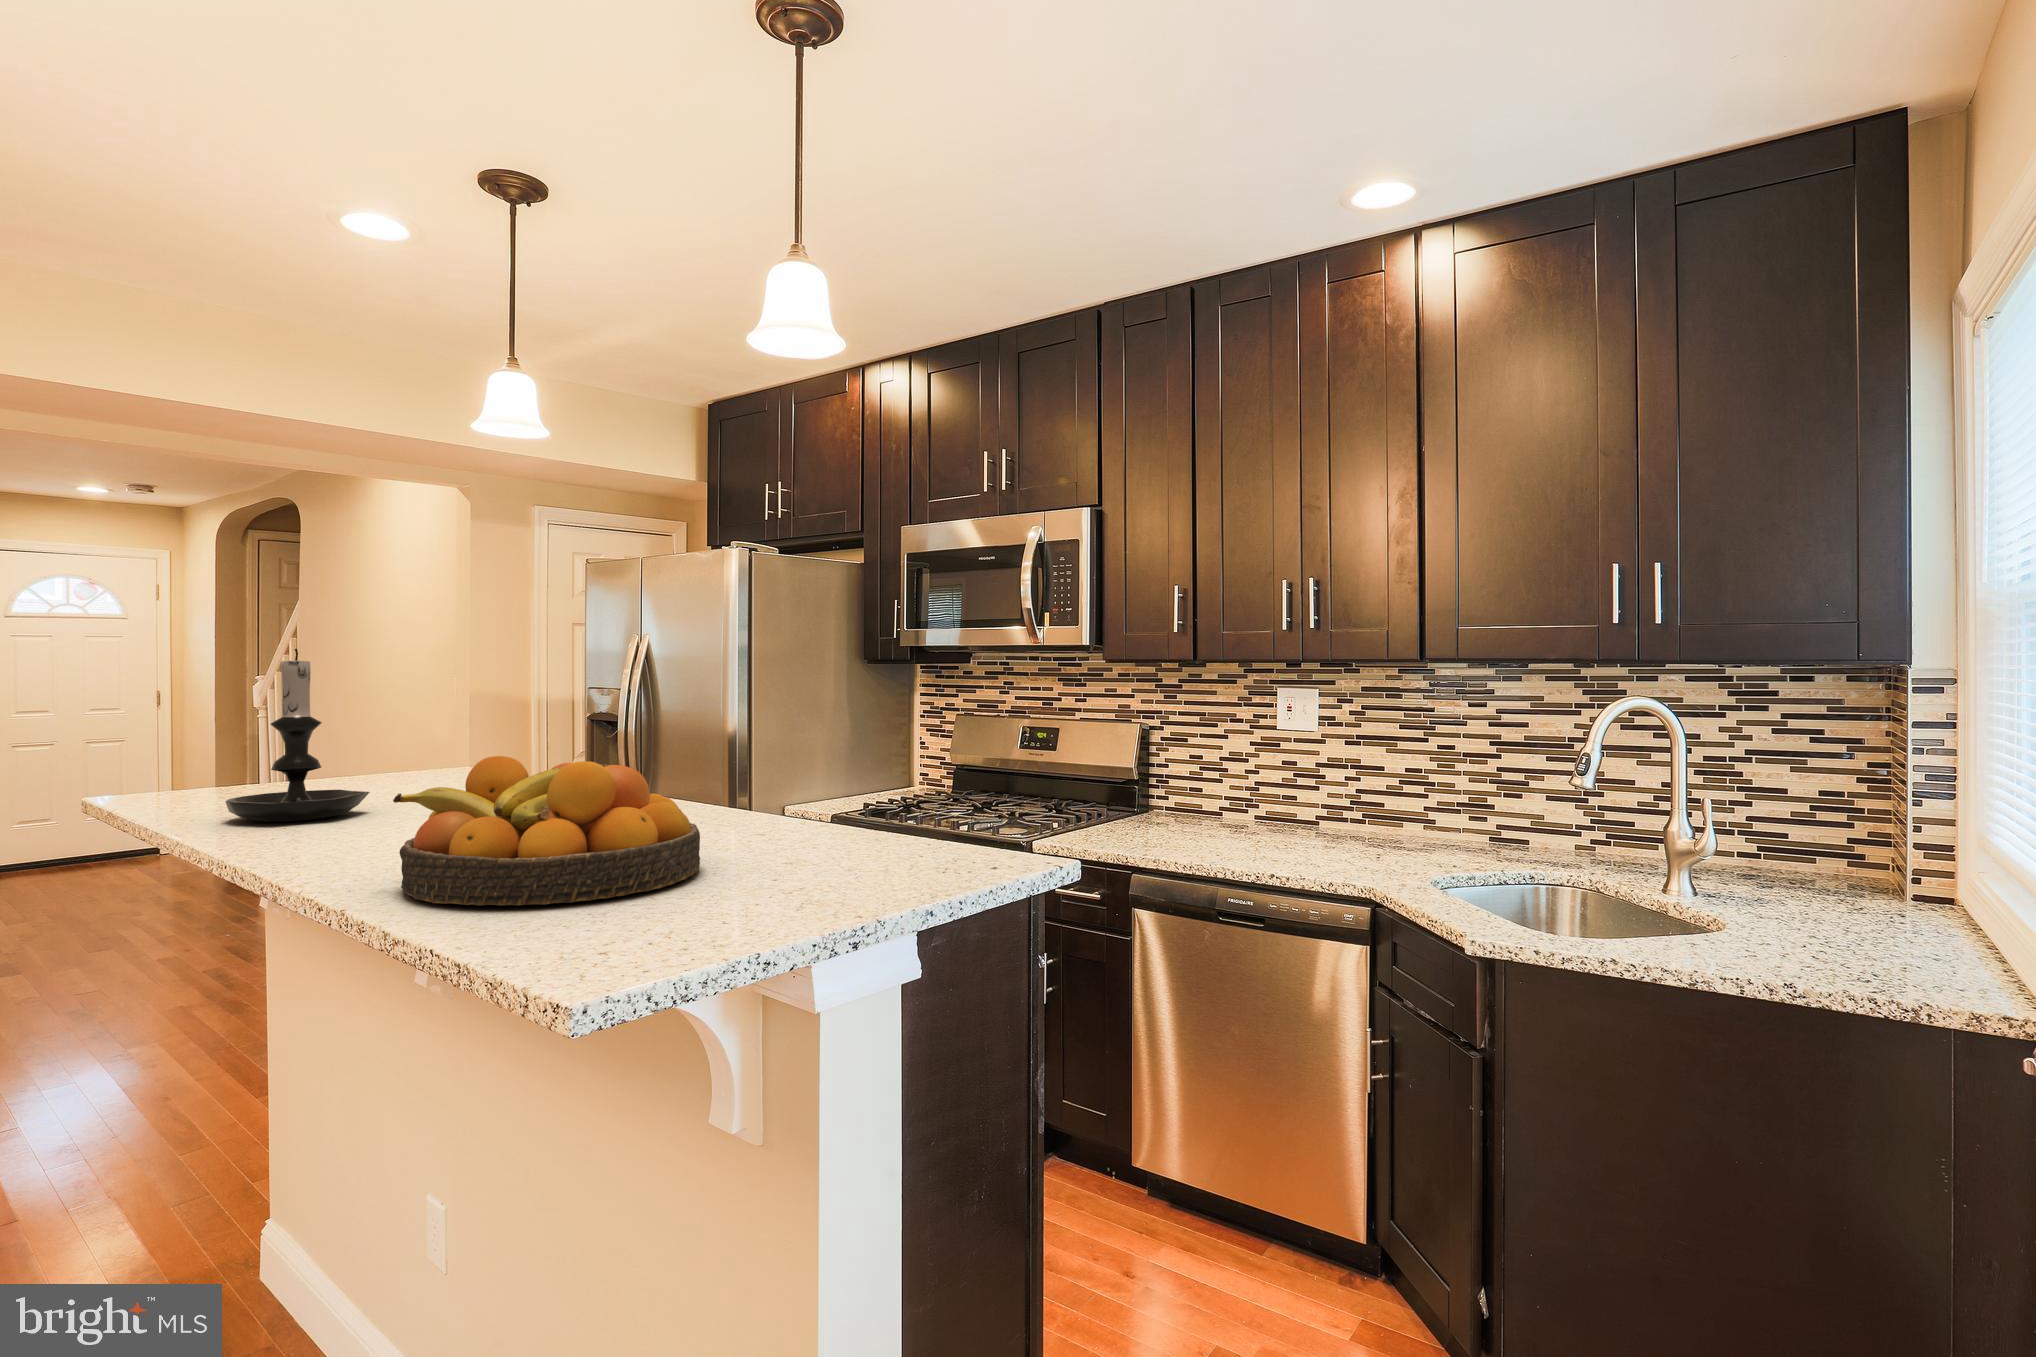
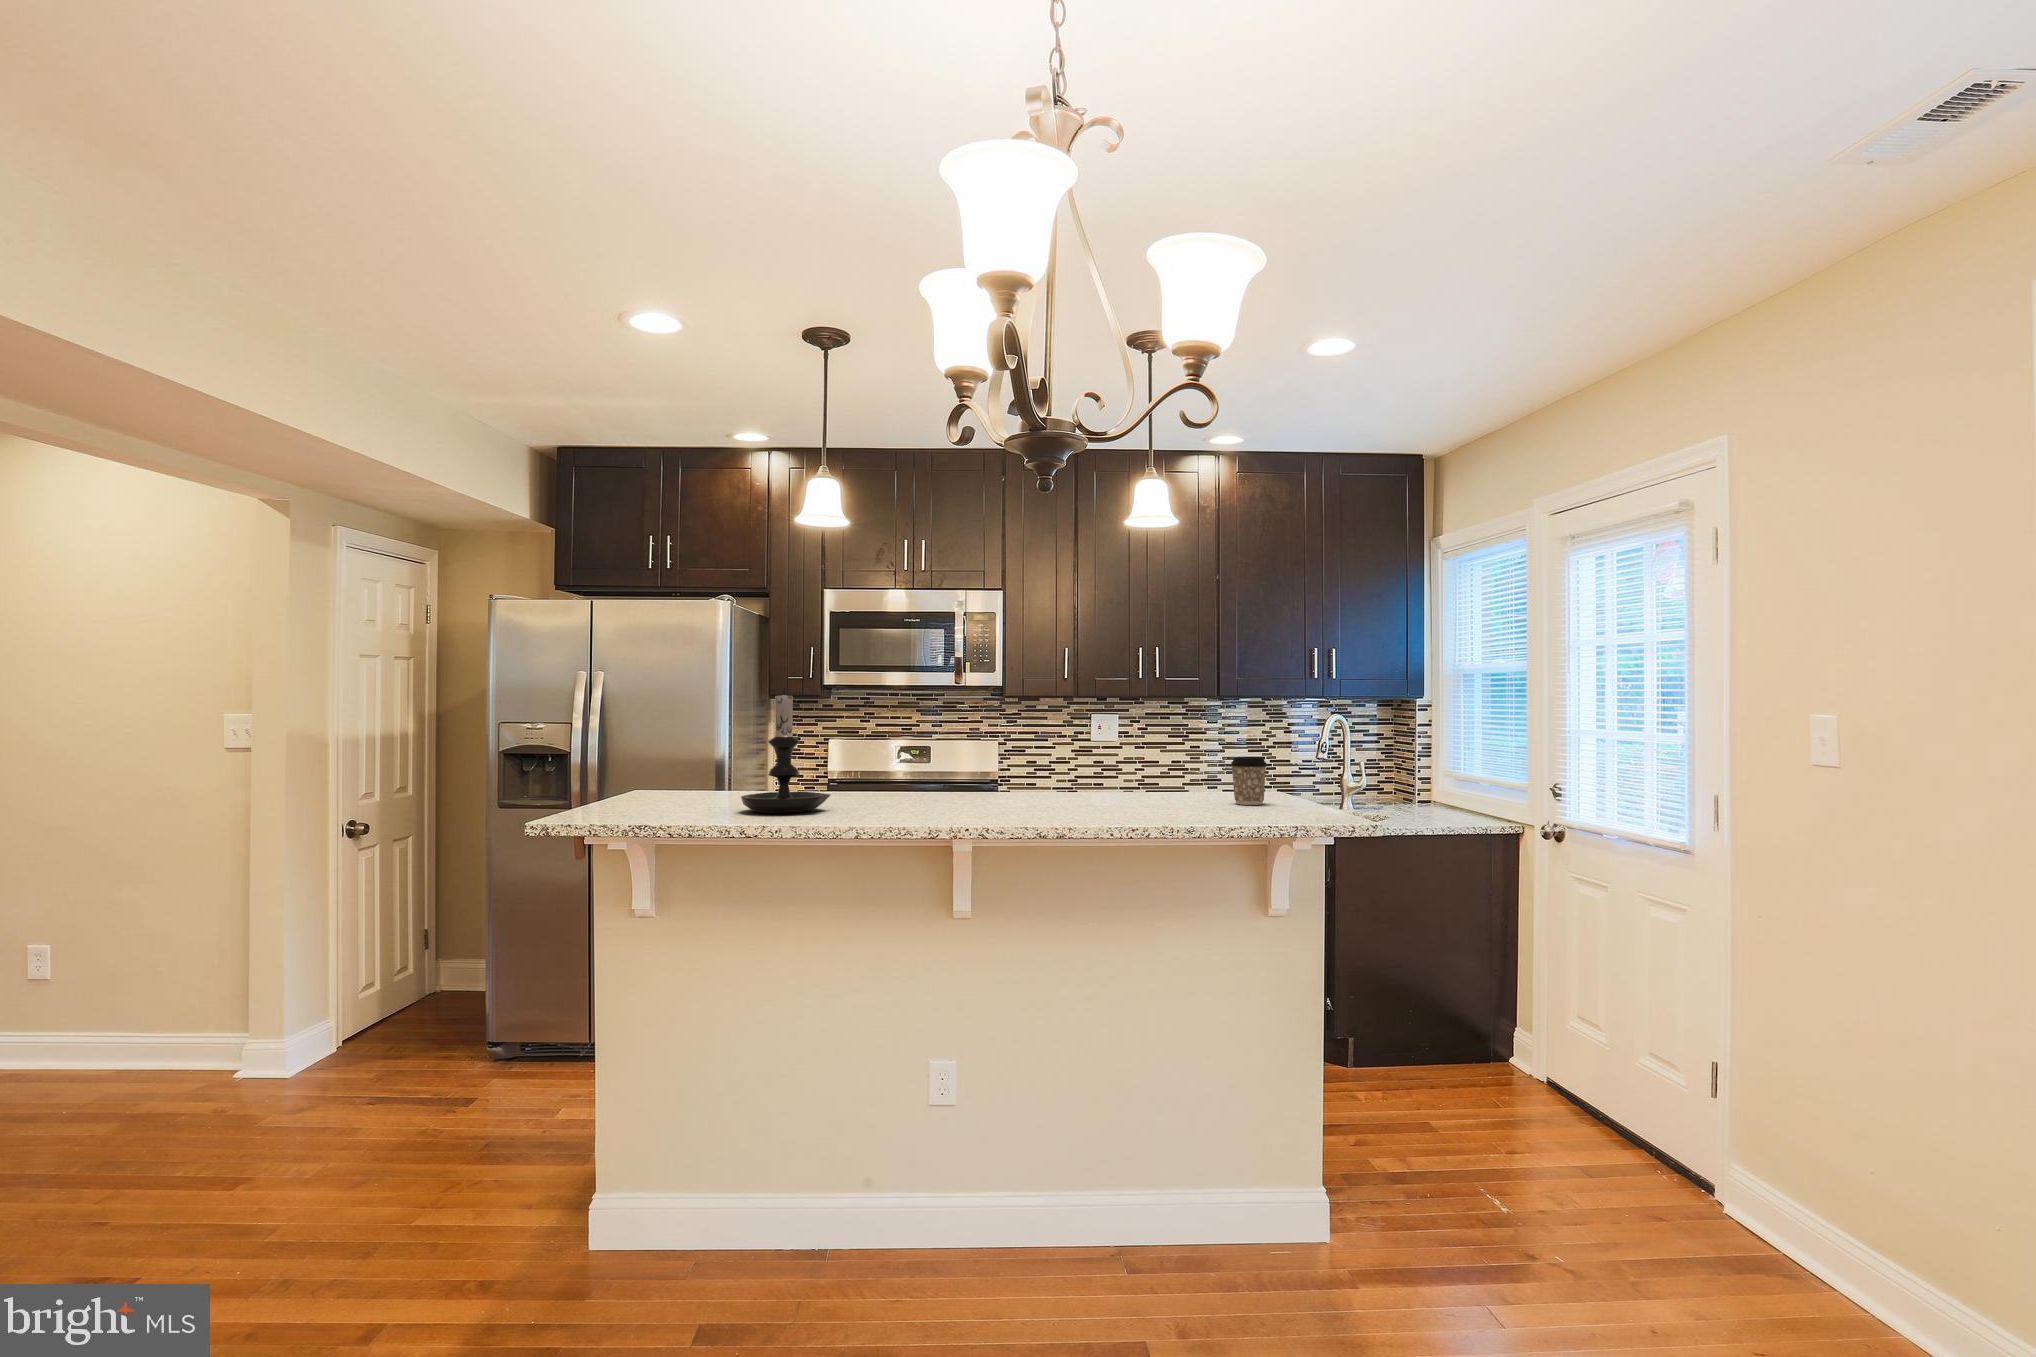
fruit bowl: present [393,756,700,906] -> none [1067,747,1212,818]
coffee cup: none [803,786,878,890] -> present [1231,757,1267,805]

